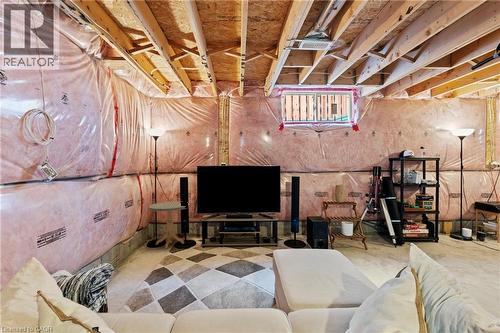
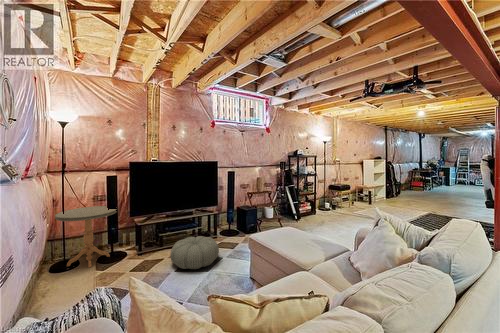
pouf: none [212,240,258,272] -> present [170,236,219,269]

